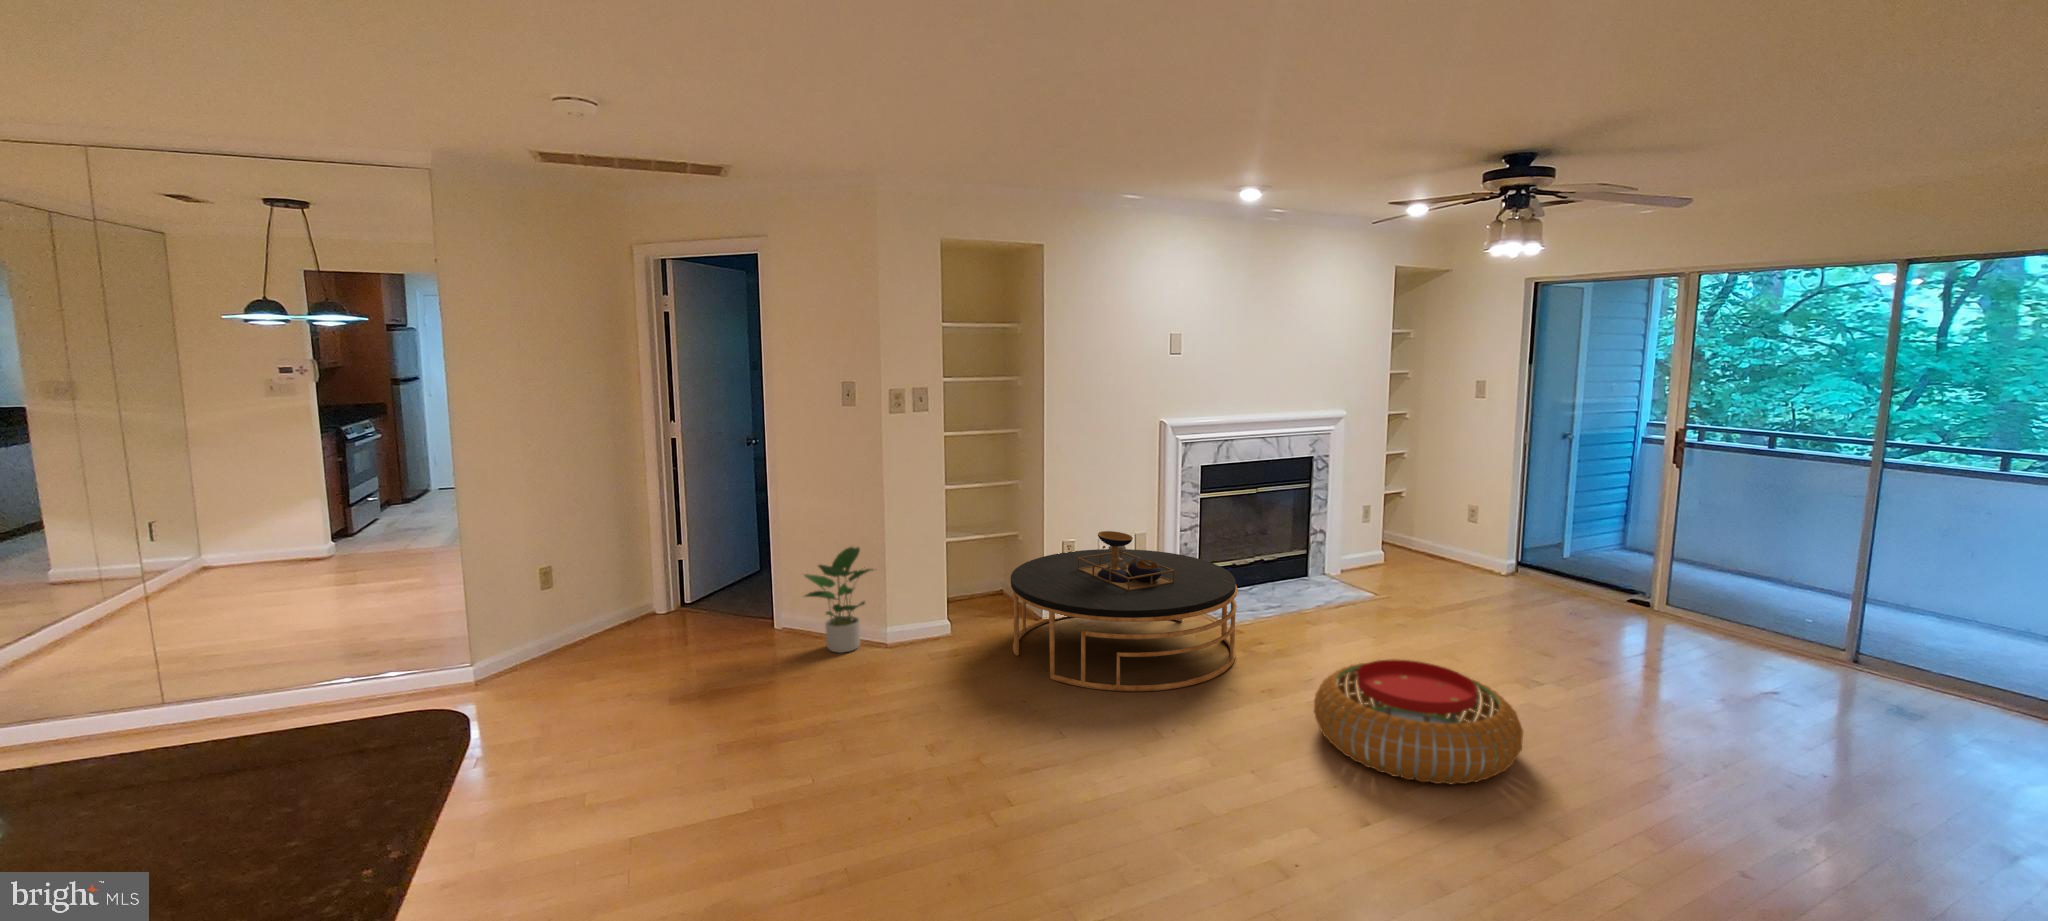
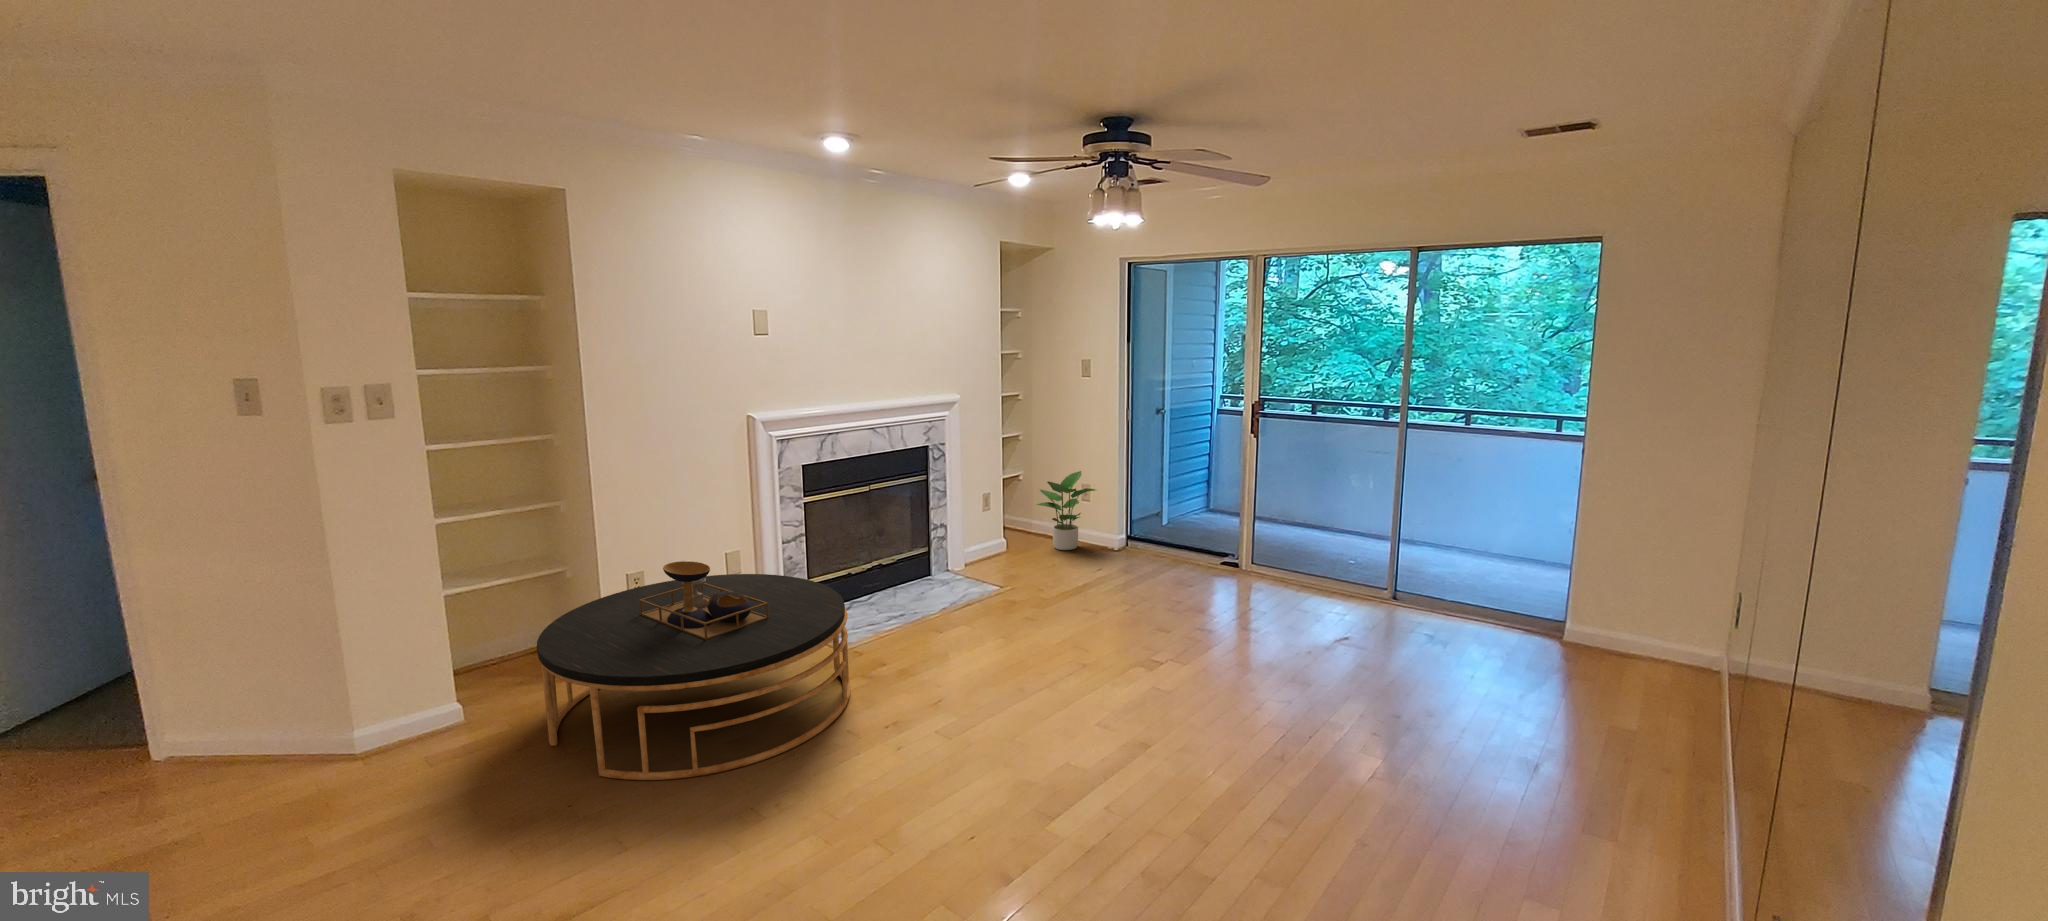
potted plant: present [804,547,877,653] -> present [1037,471,1095,550]
pouf: present [1314,659,1523,785] -> none [937,680,1153,832]

